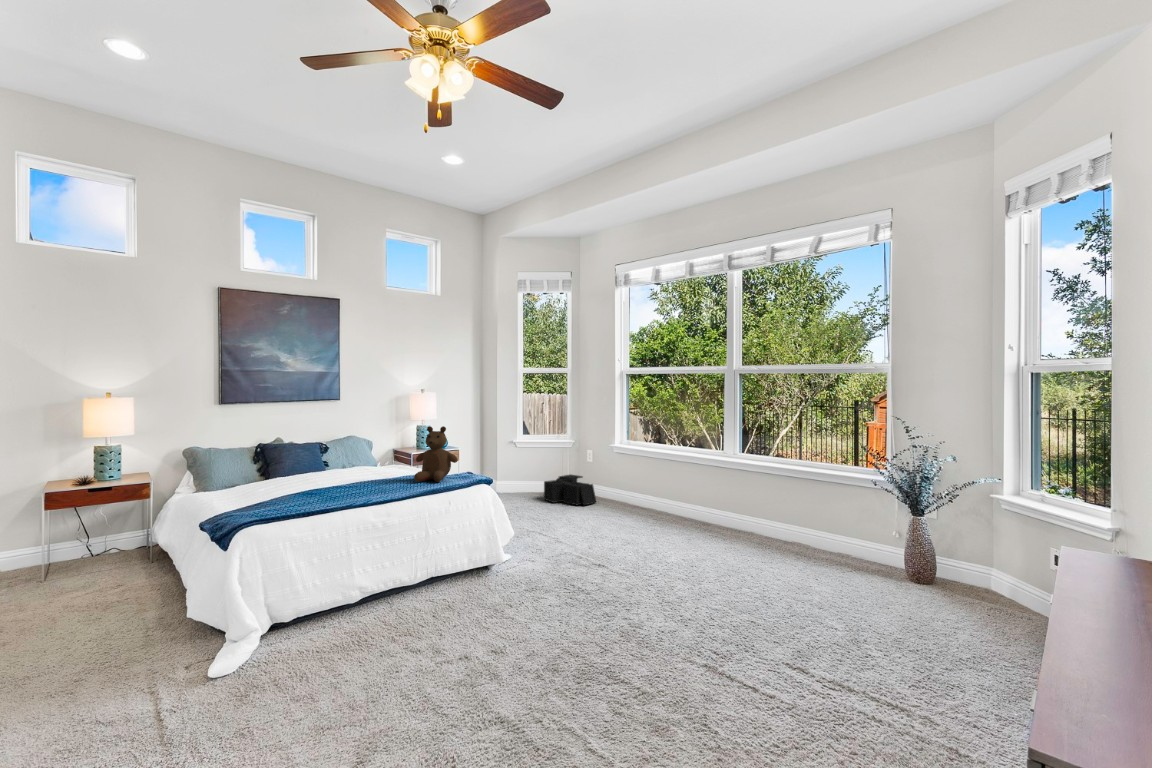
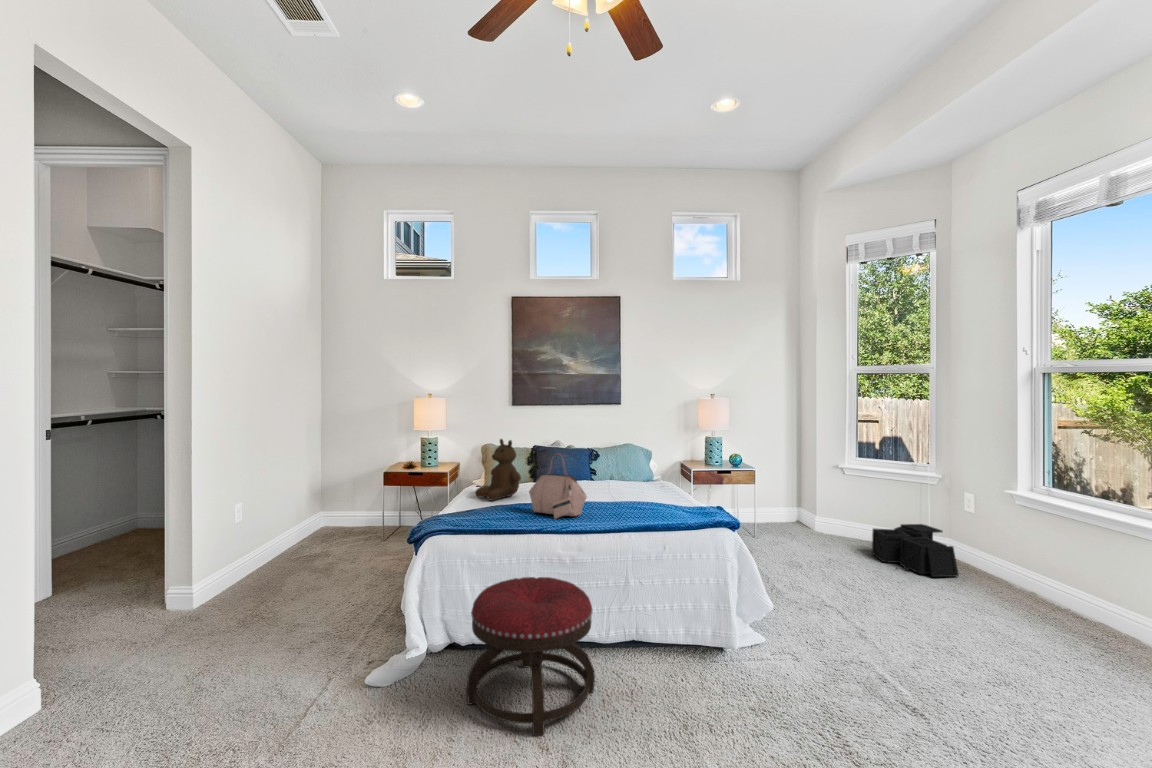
teddy bear: present [414,426,458,482] -> present [475,439,521,500]
handbag: none [319,441,381,497] -> present [529,454,587,519]
ottoman: none [327,537,430,650] -> present [467,577,595,735]

